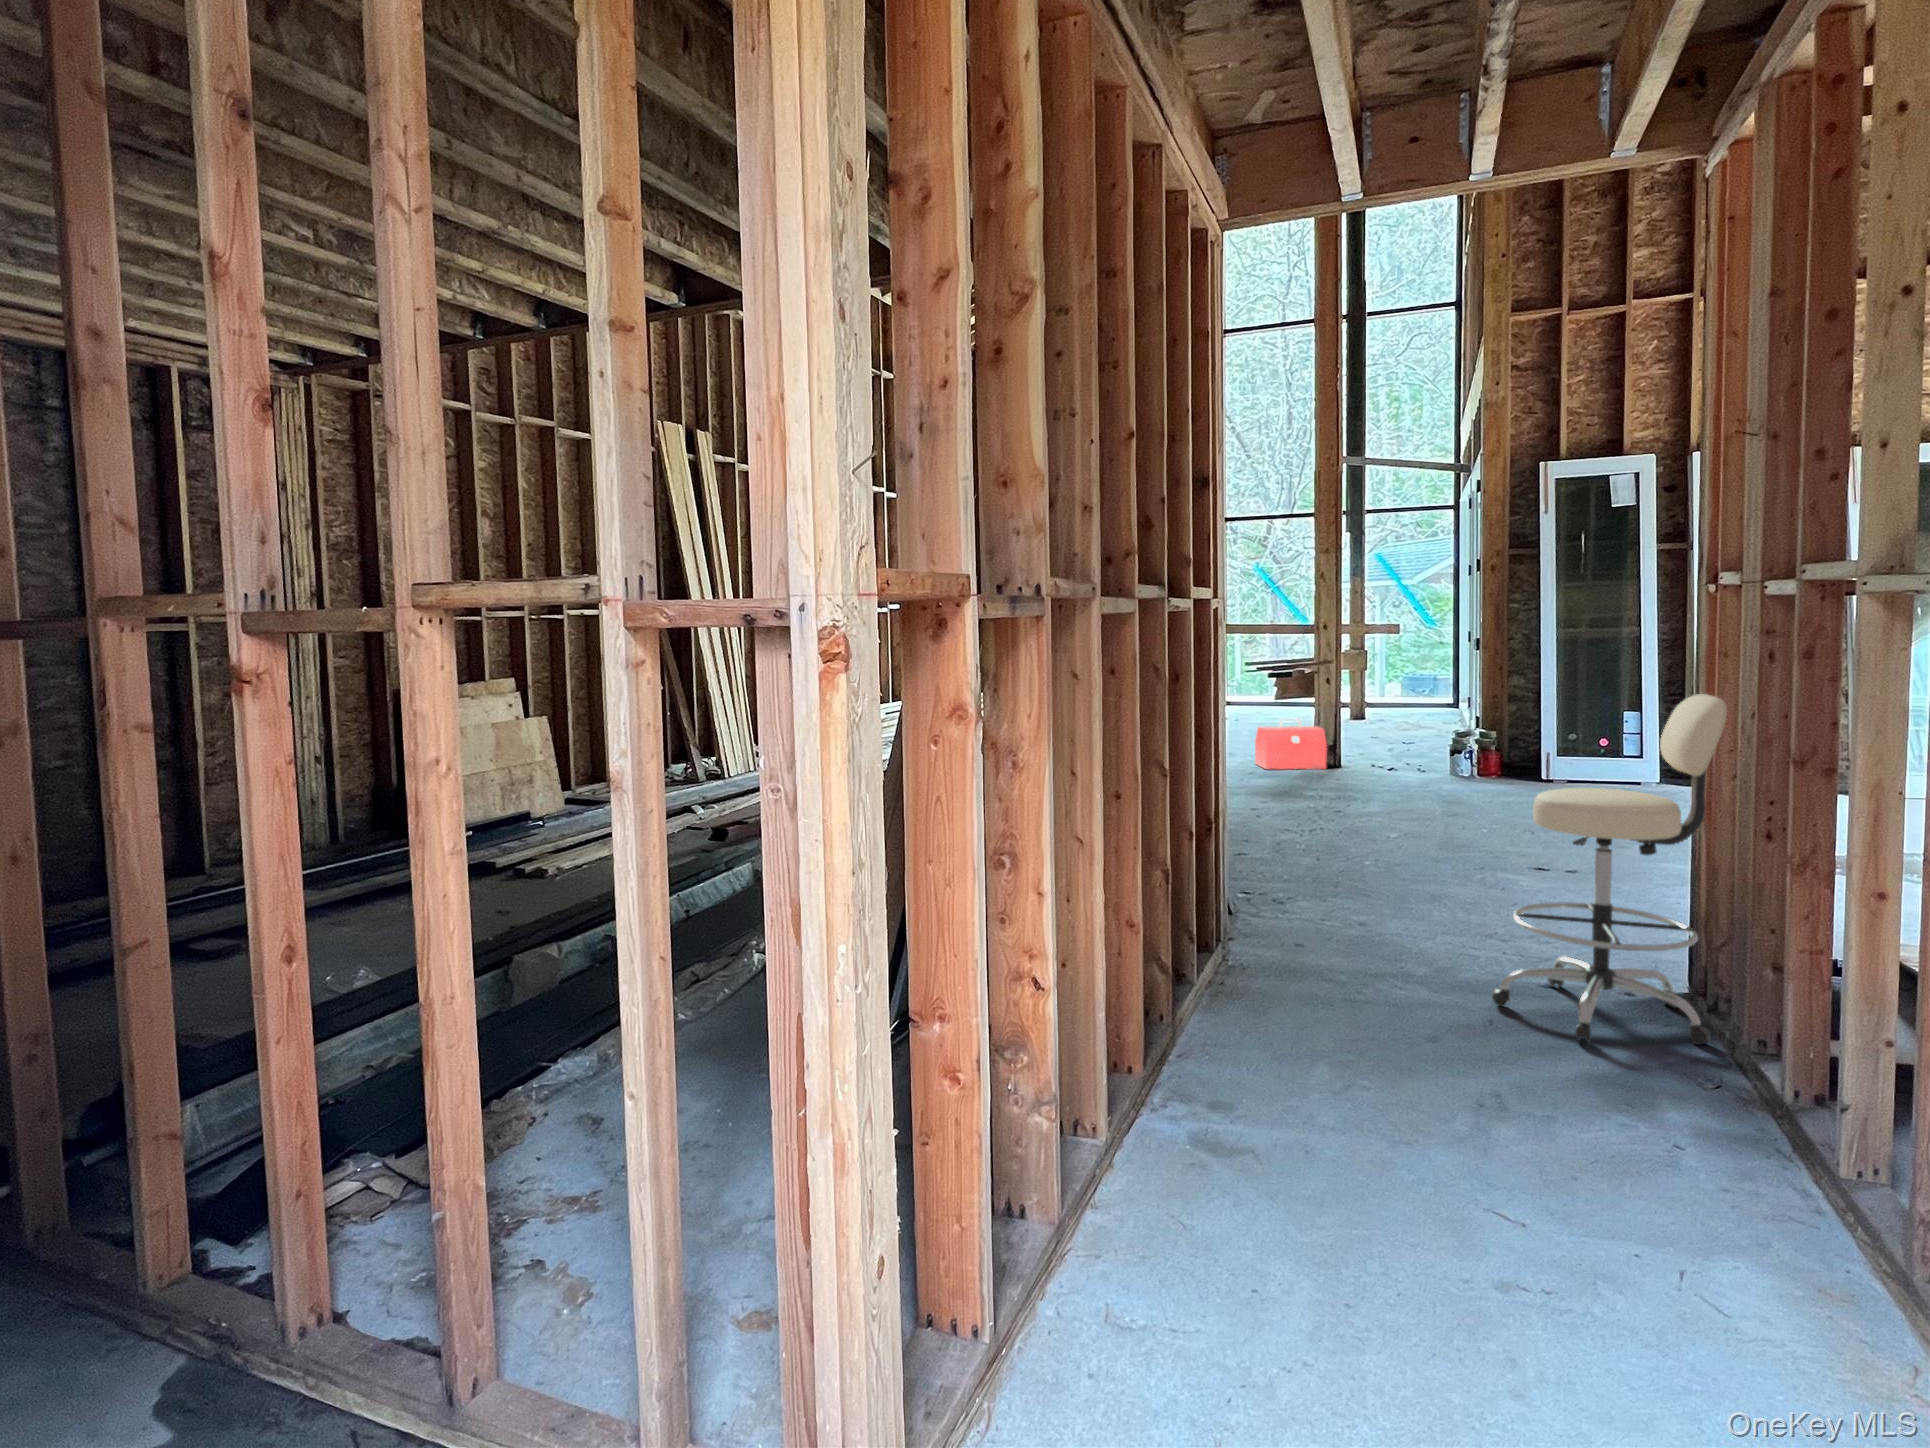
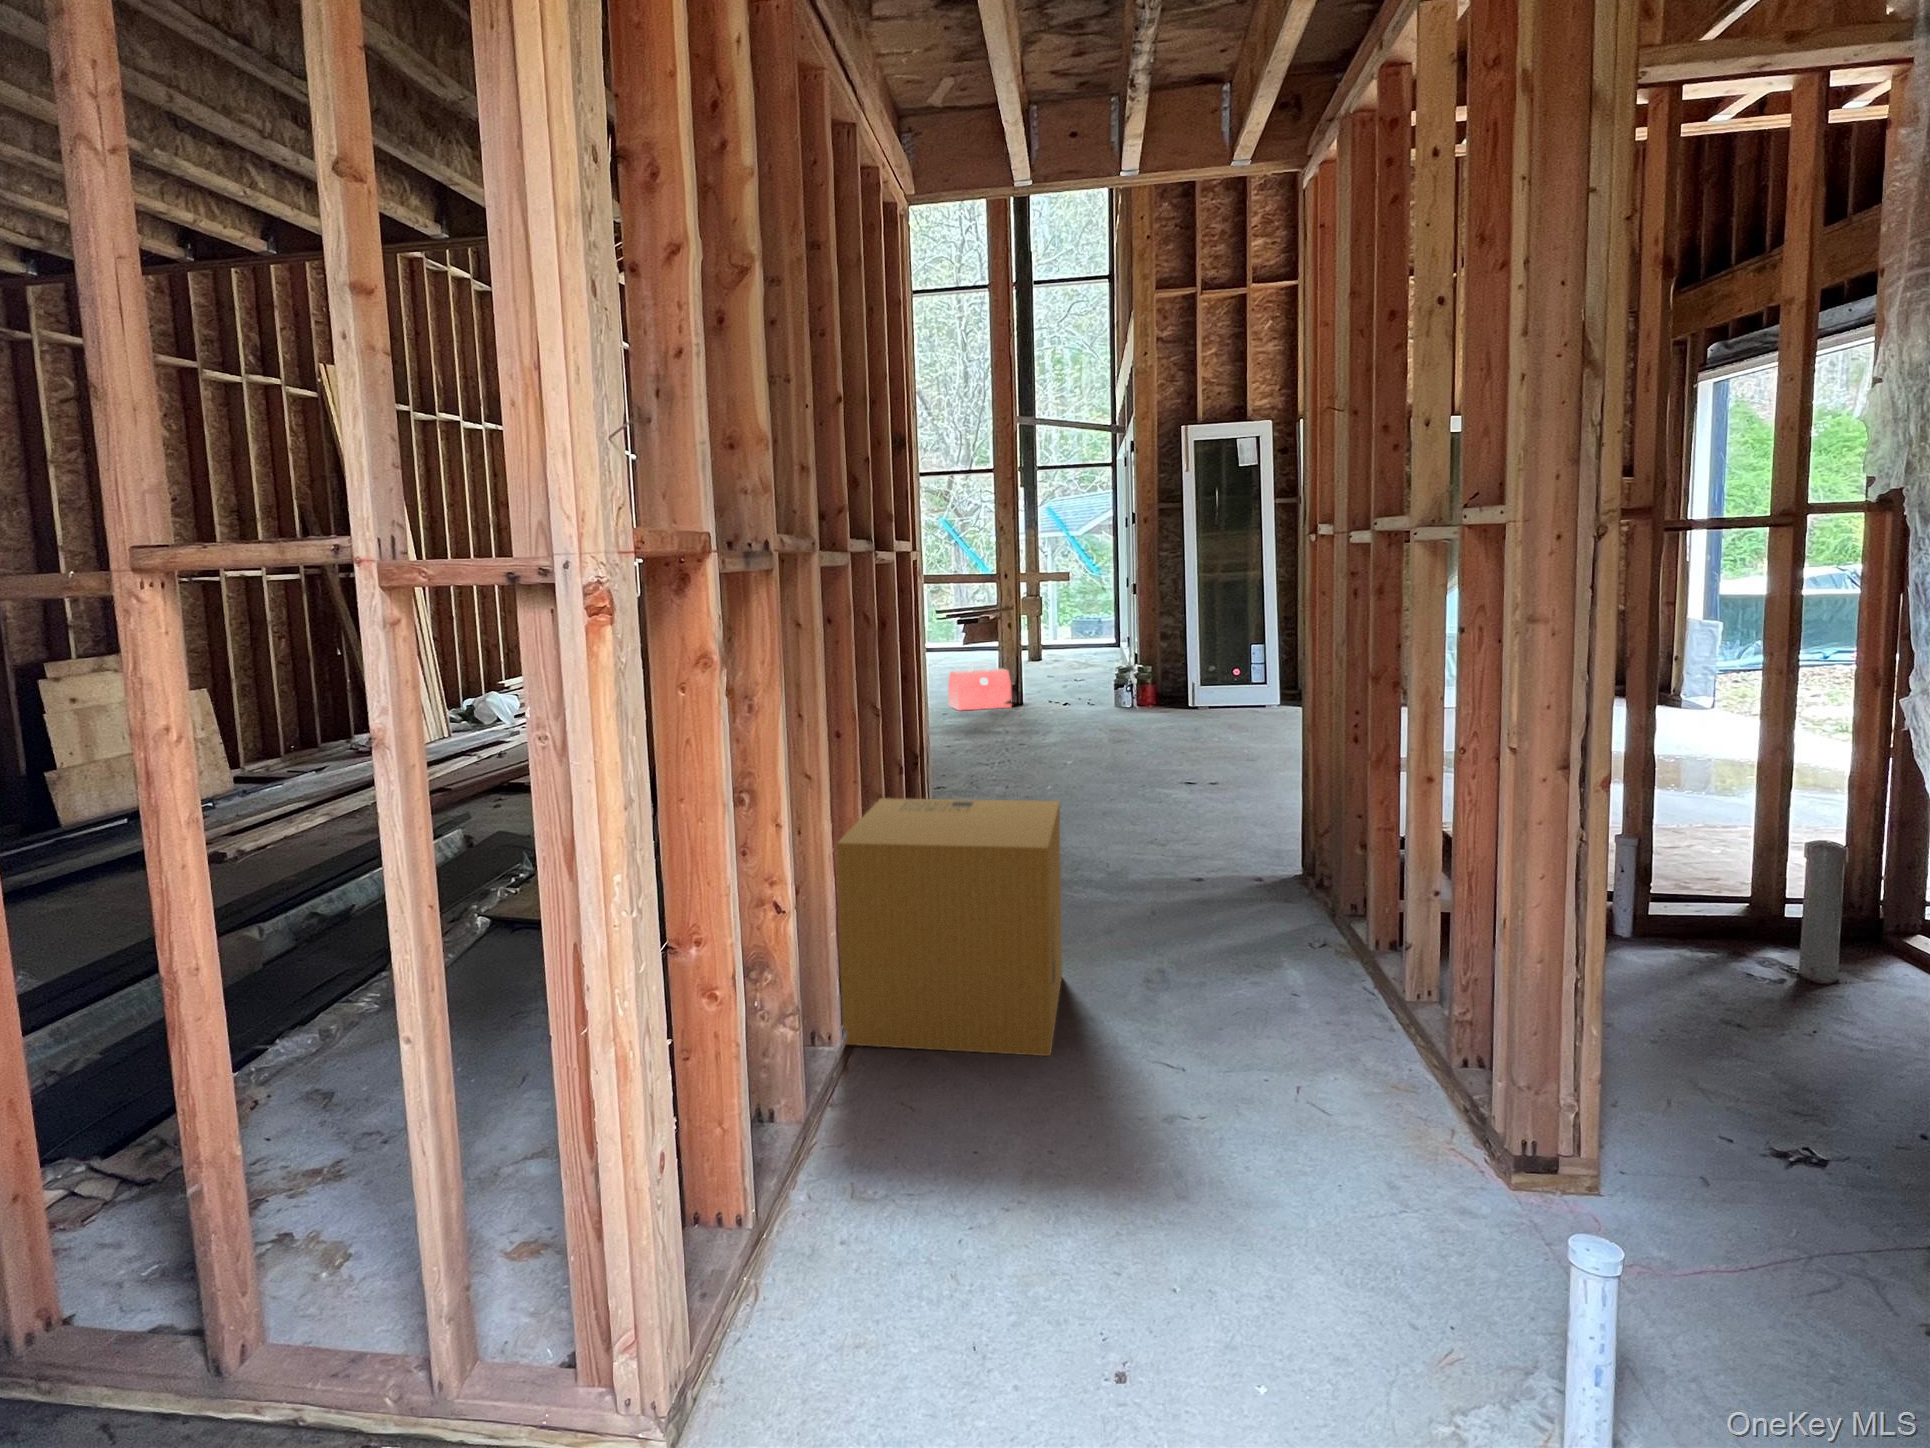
stool: present [1492,694,1727,1045] -> none [1154,626,1324,920]
cardboard box: none [1110,866,1374,1187] -> present [837,798,1062,1056]

